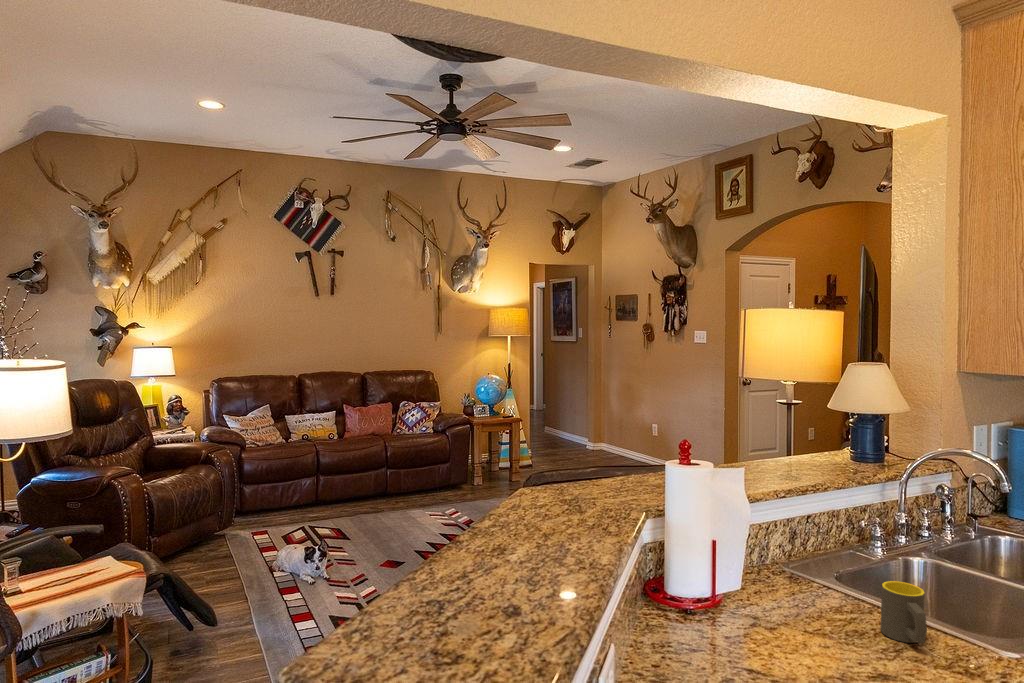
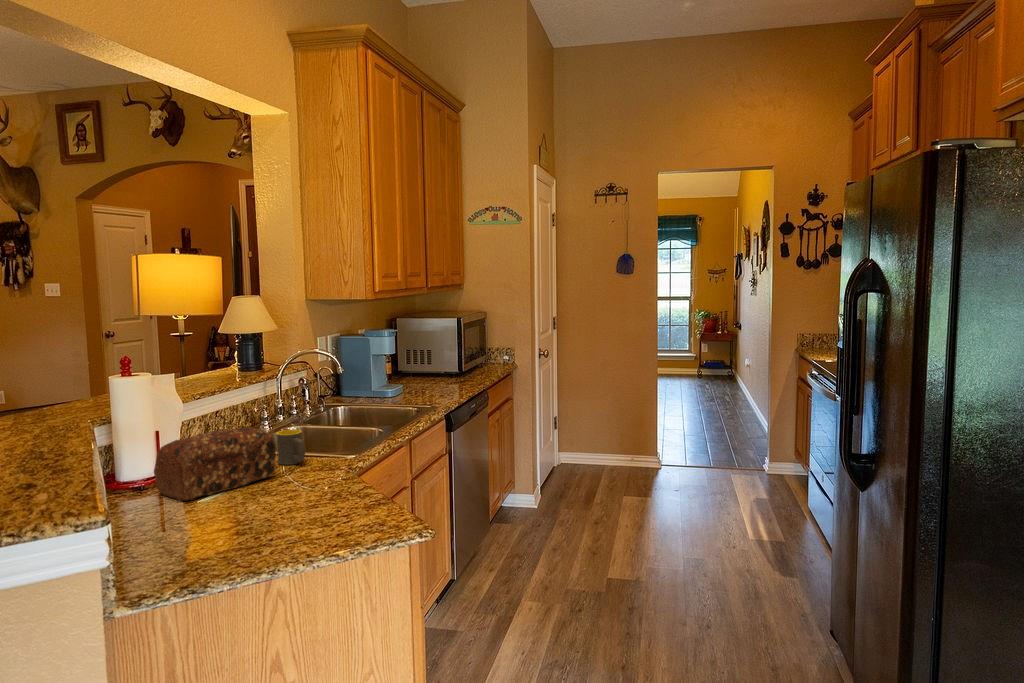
bread loaf: none [699,563,874,663] -> present [154,427,276,501]

